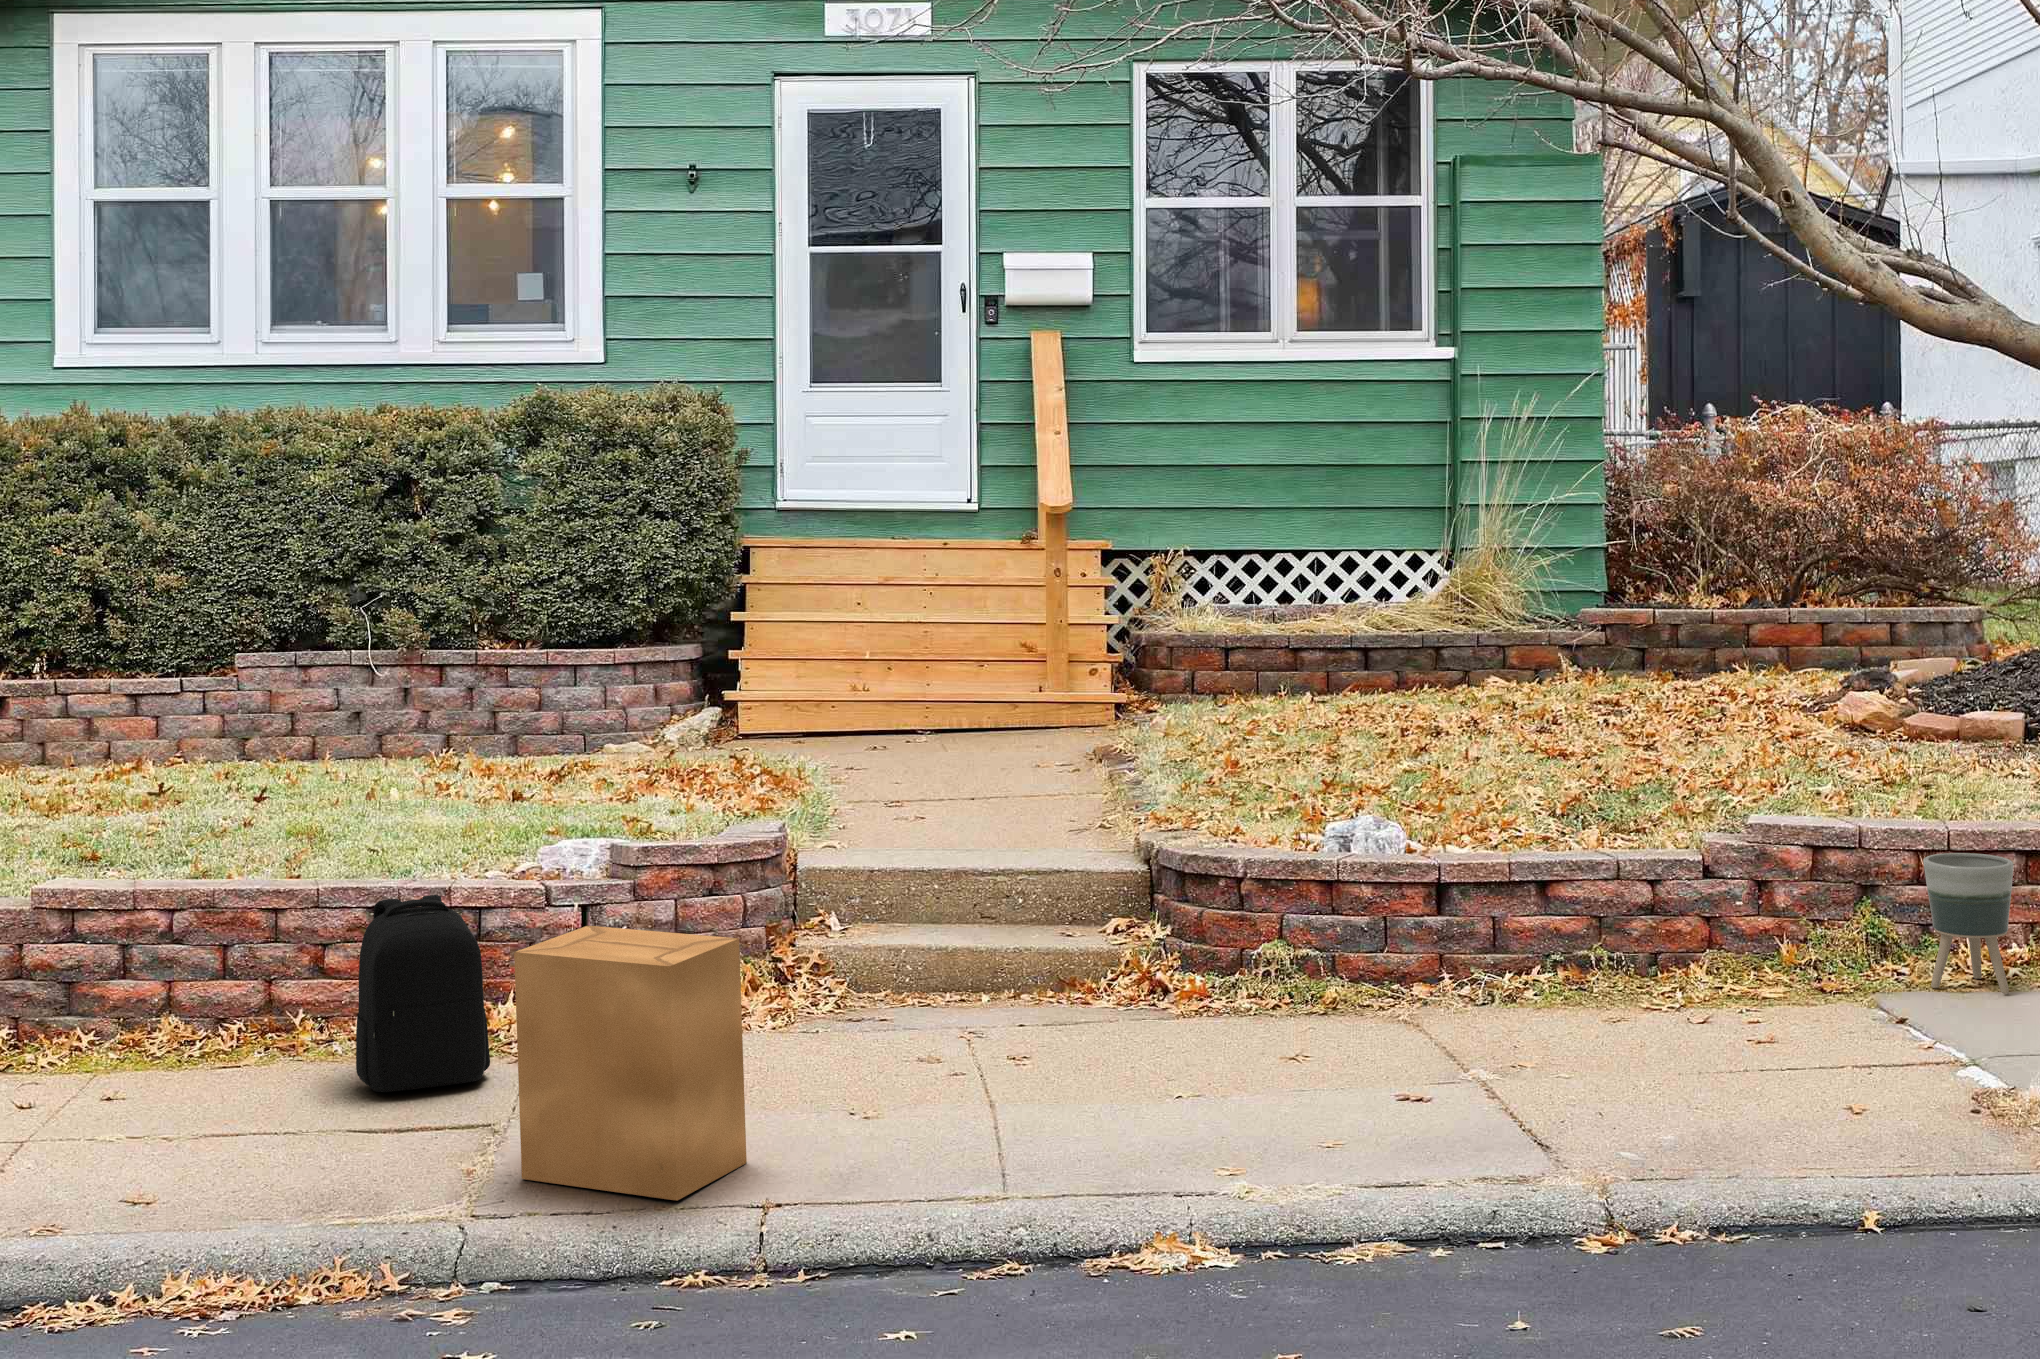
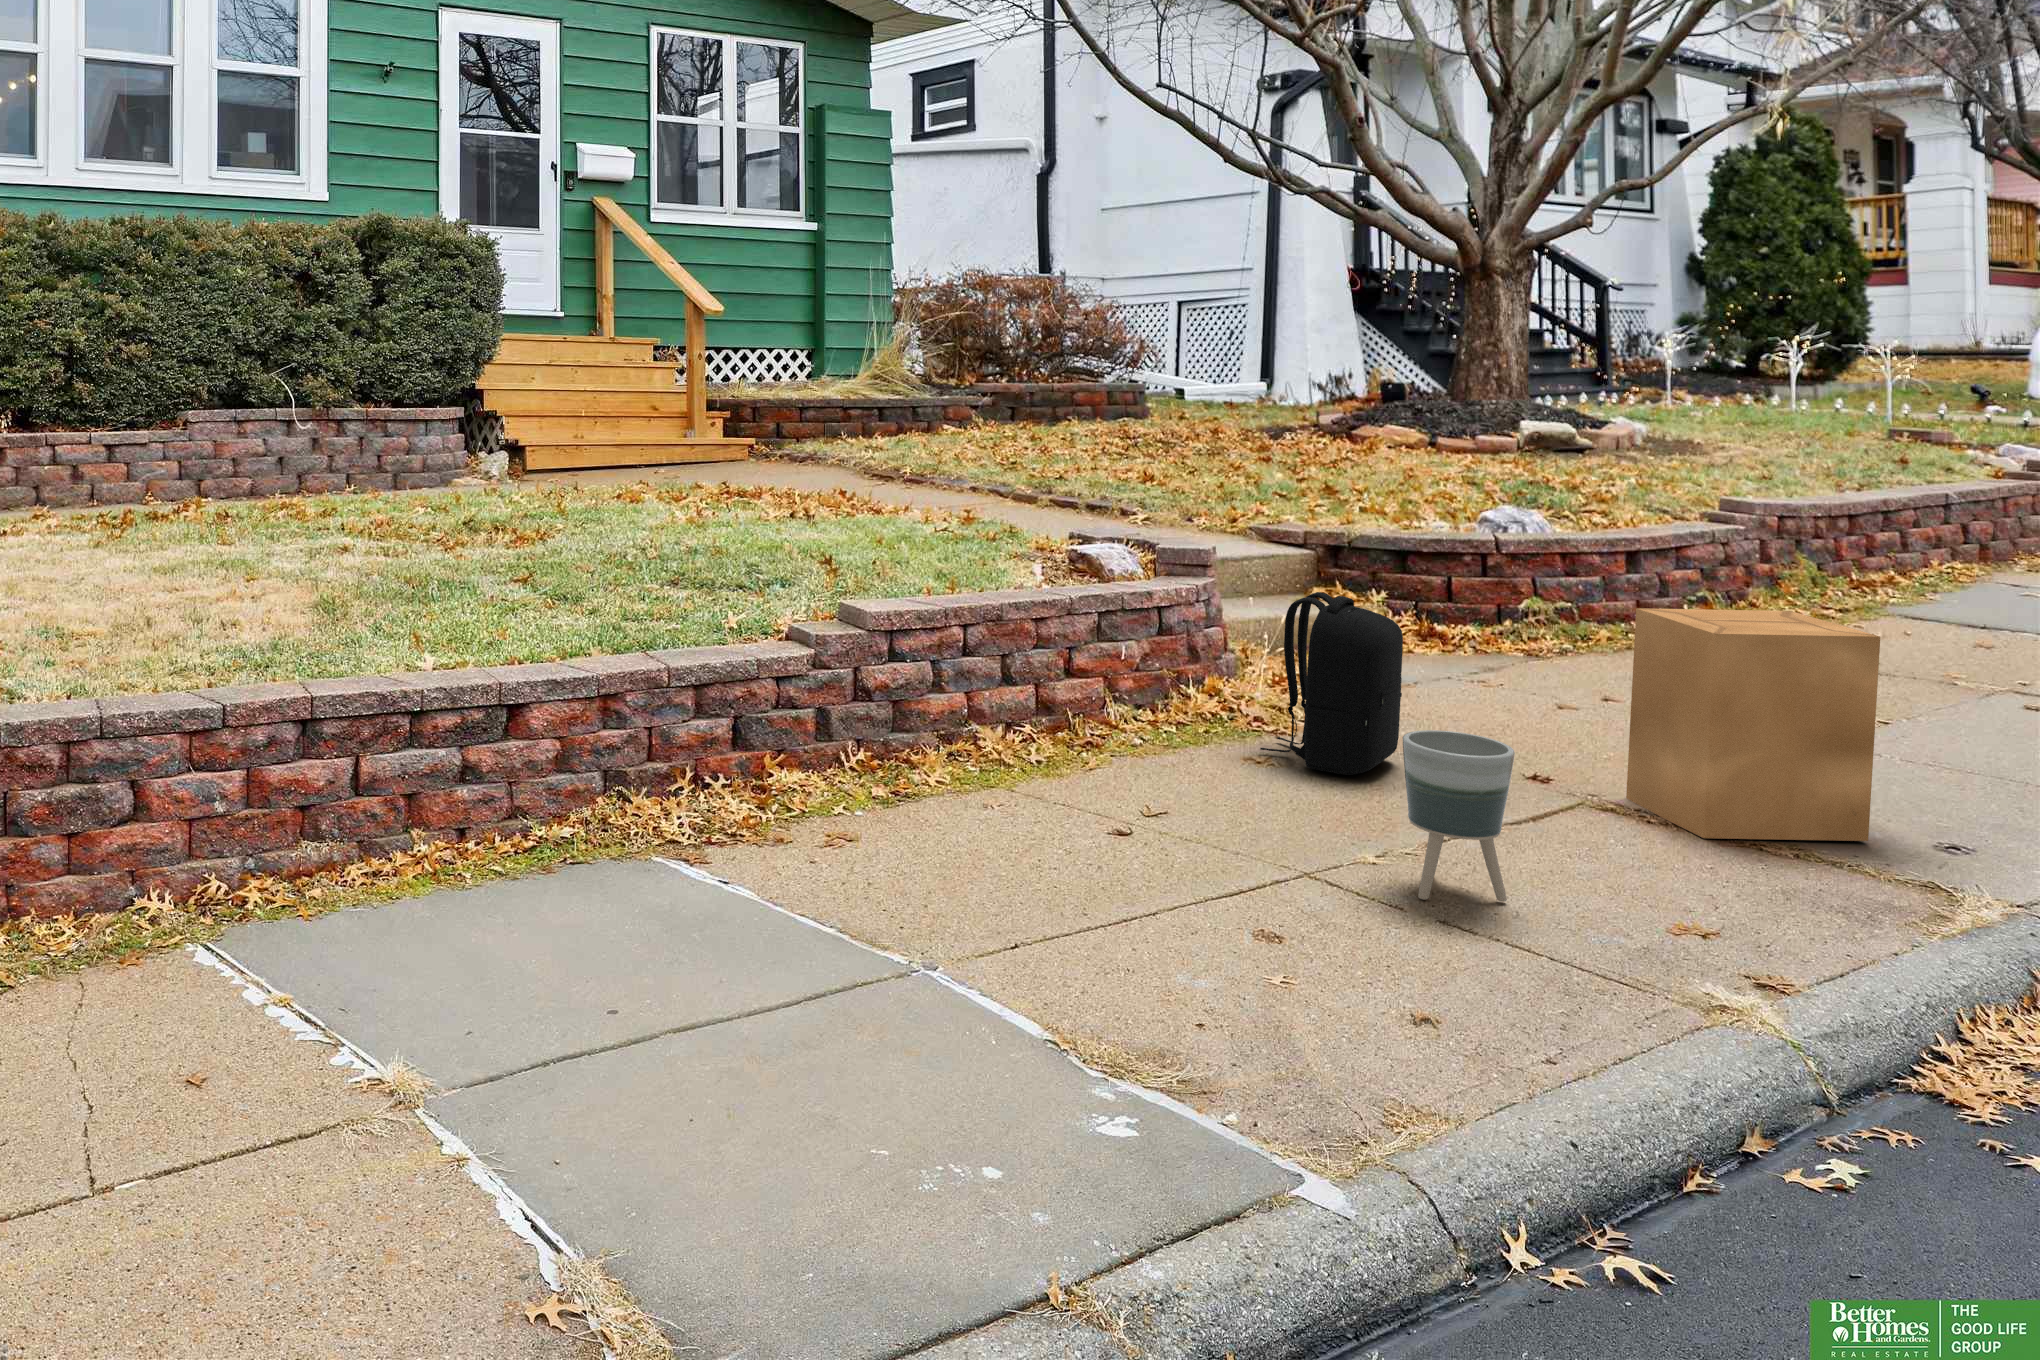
planter: present [1923,853,2013,994] -> present [1403,730,1515,902]

